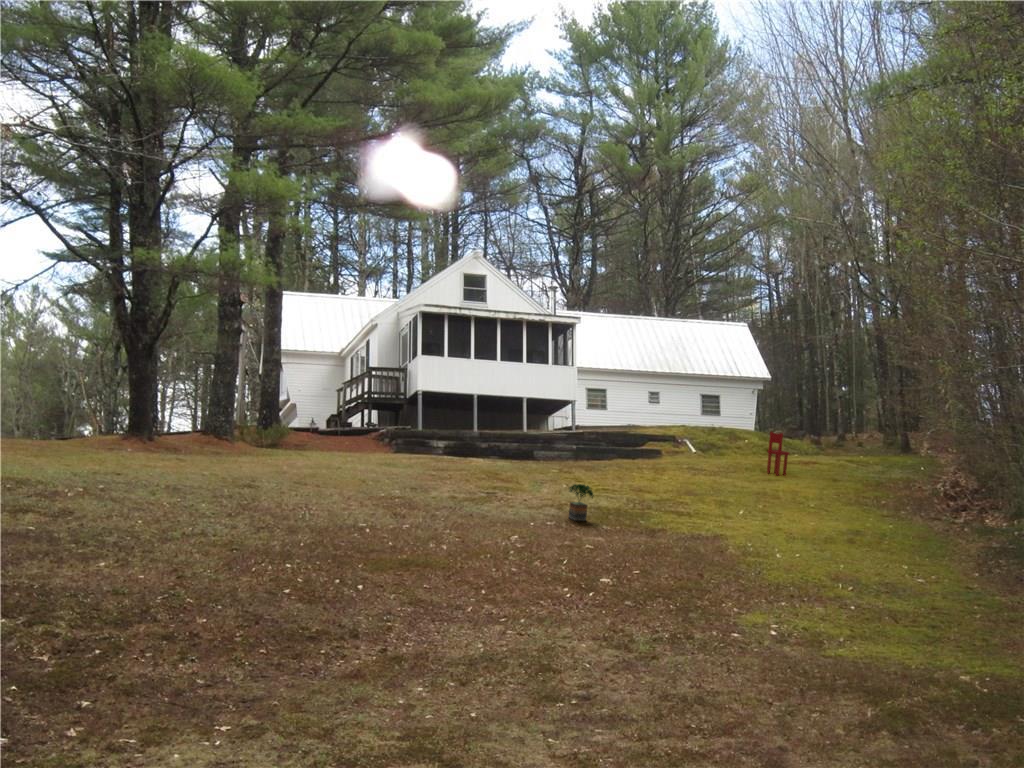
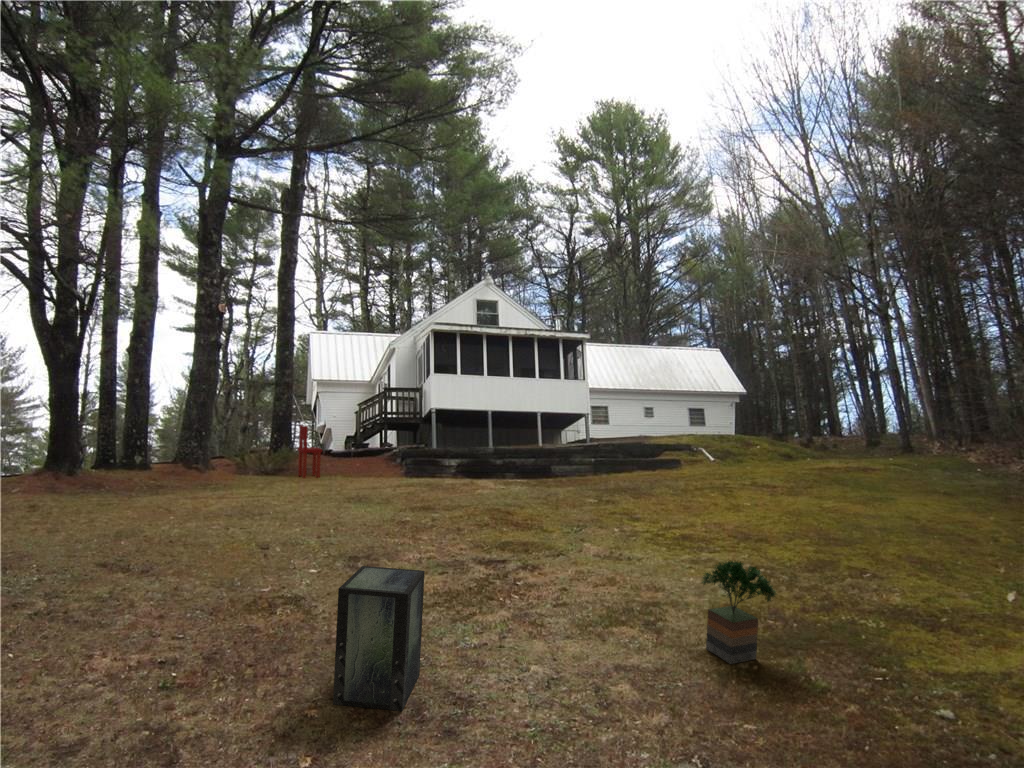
chair: present [767,432,790,475] -> present [298,425,322,478]
storage box: none [432,475,461,519] -> present [333,566,425,711]

